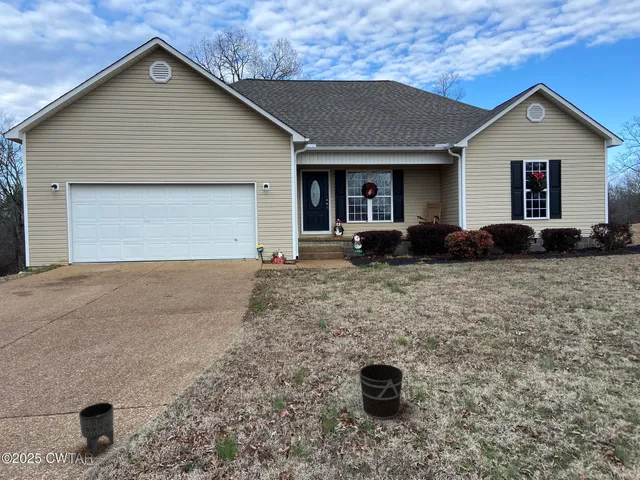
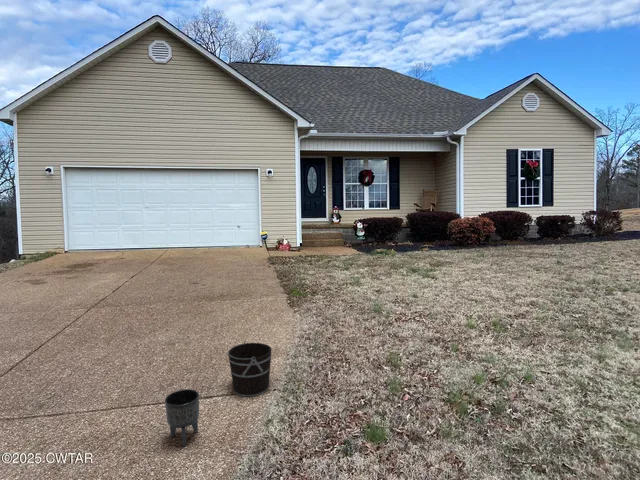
bucket: present [360,362,403,419] -> present [227,342,271,396]

